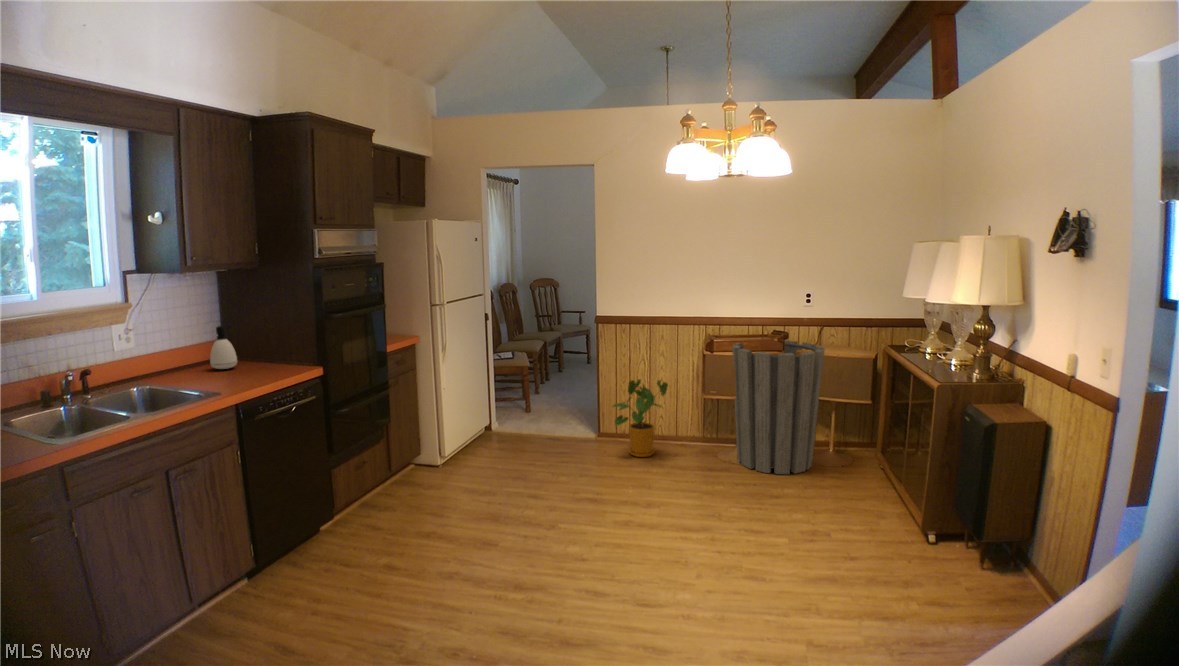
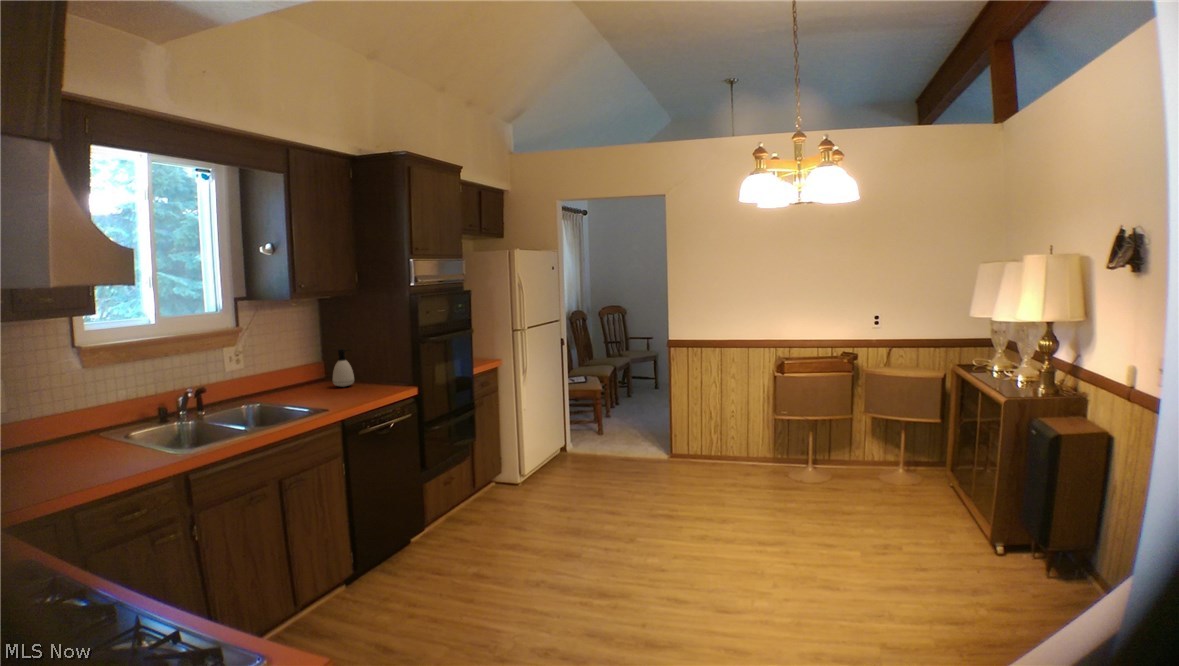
trash can: present [732,340,825,474] -> none [801,361,893,492]
house plant: present [612,379,668,457] -> none [682,400,738,476]

